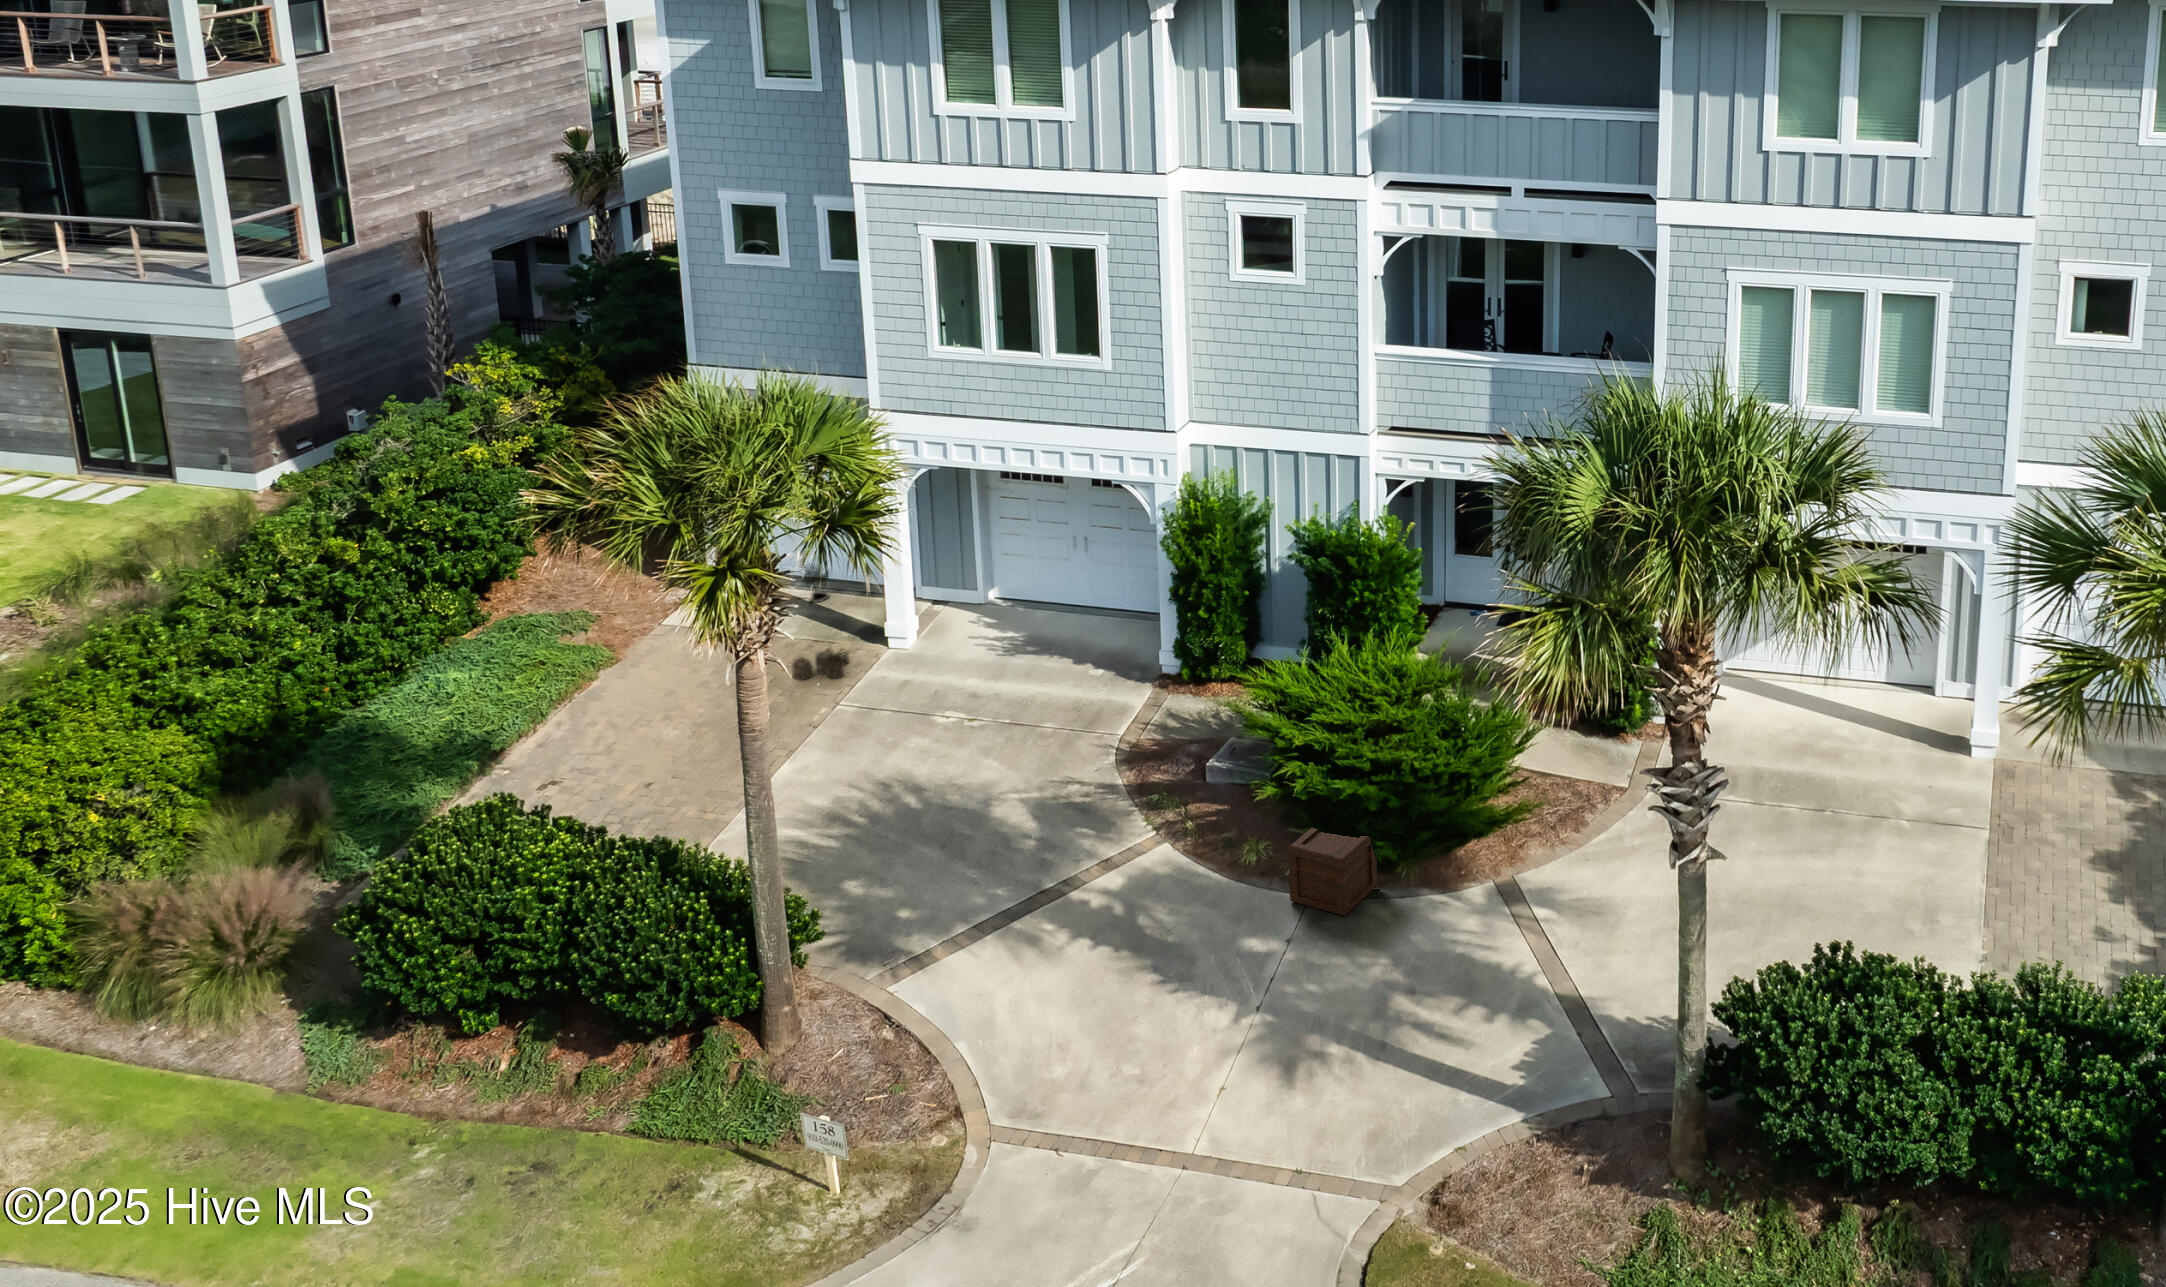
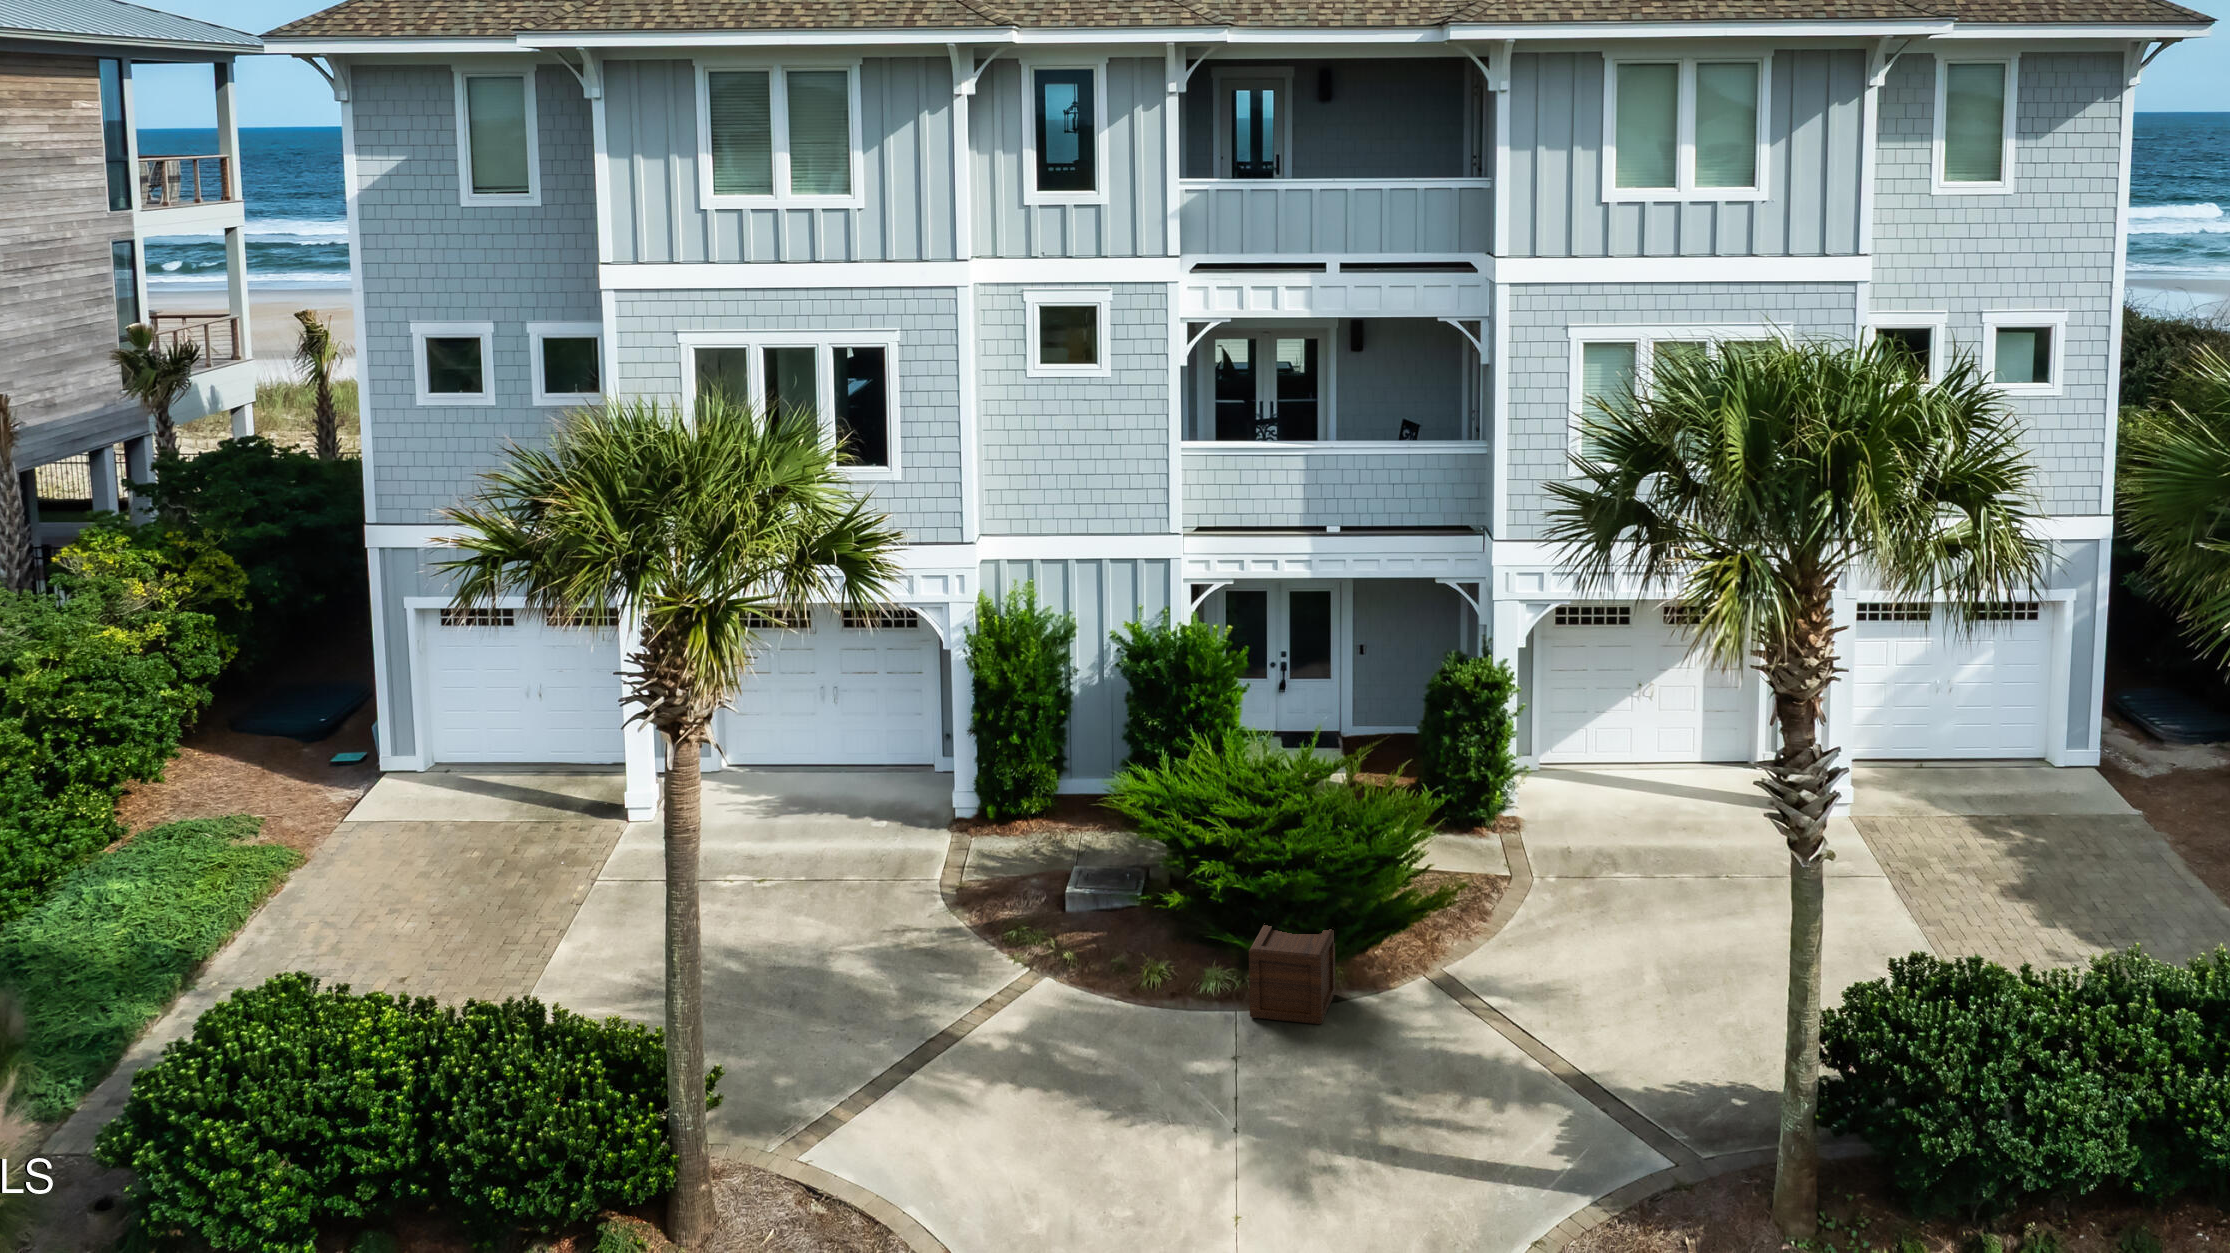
potted tree: present [801,563,829,603] -> none [487,743,526,800]
woven basket: present [792,651,849,680] -> none [521,834,585,871]

